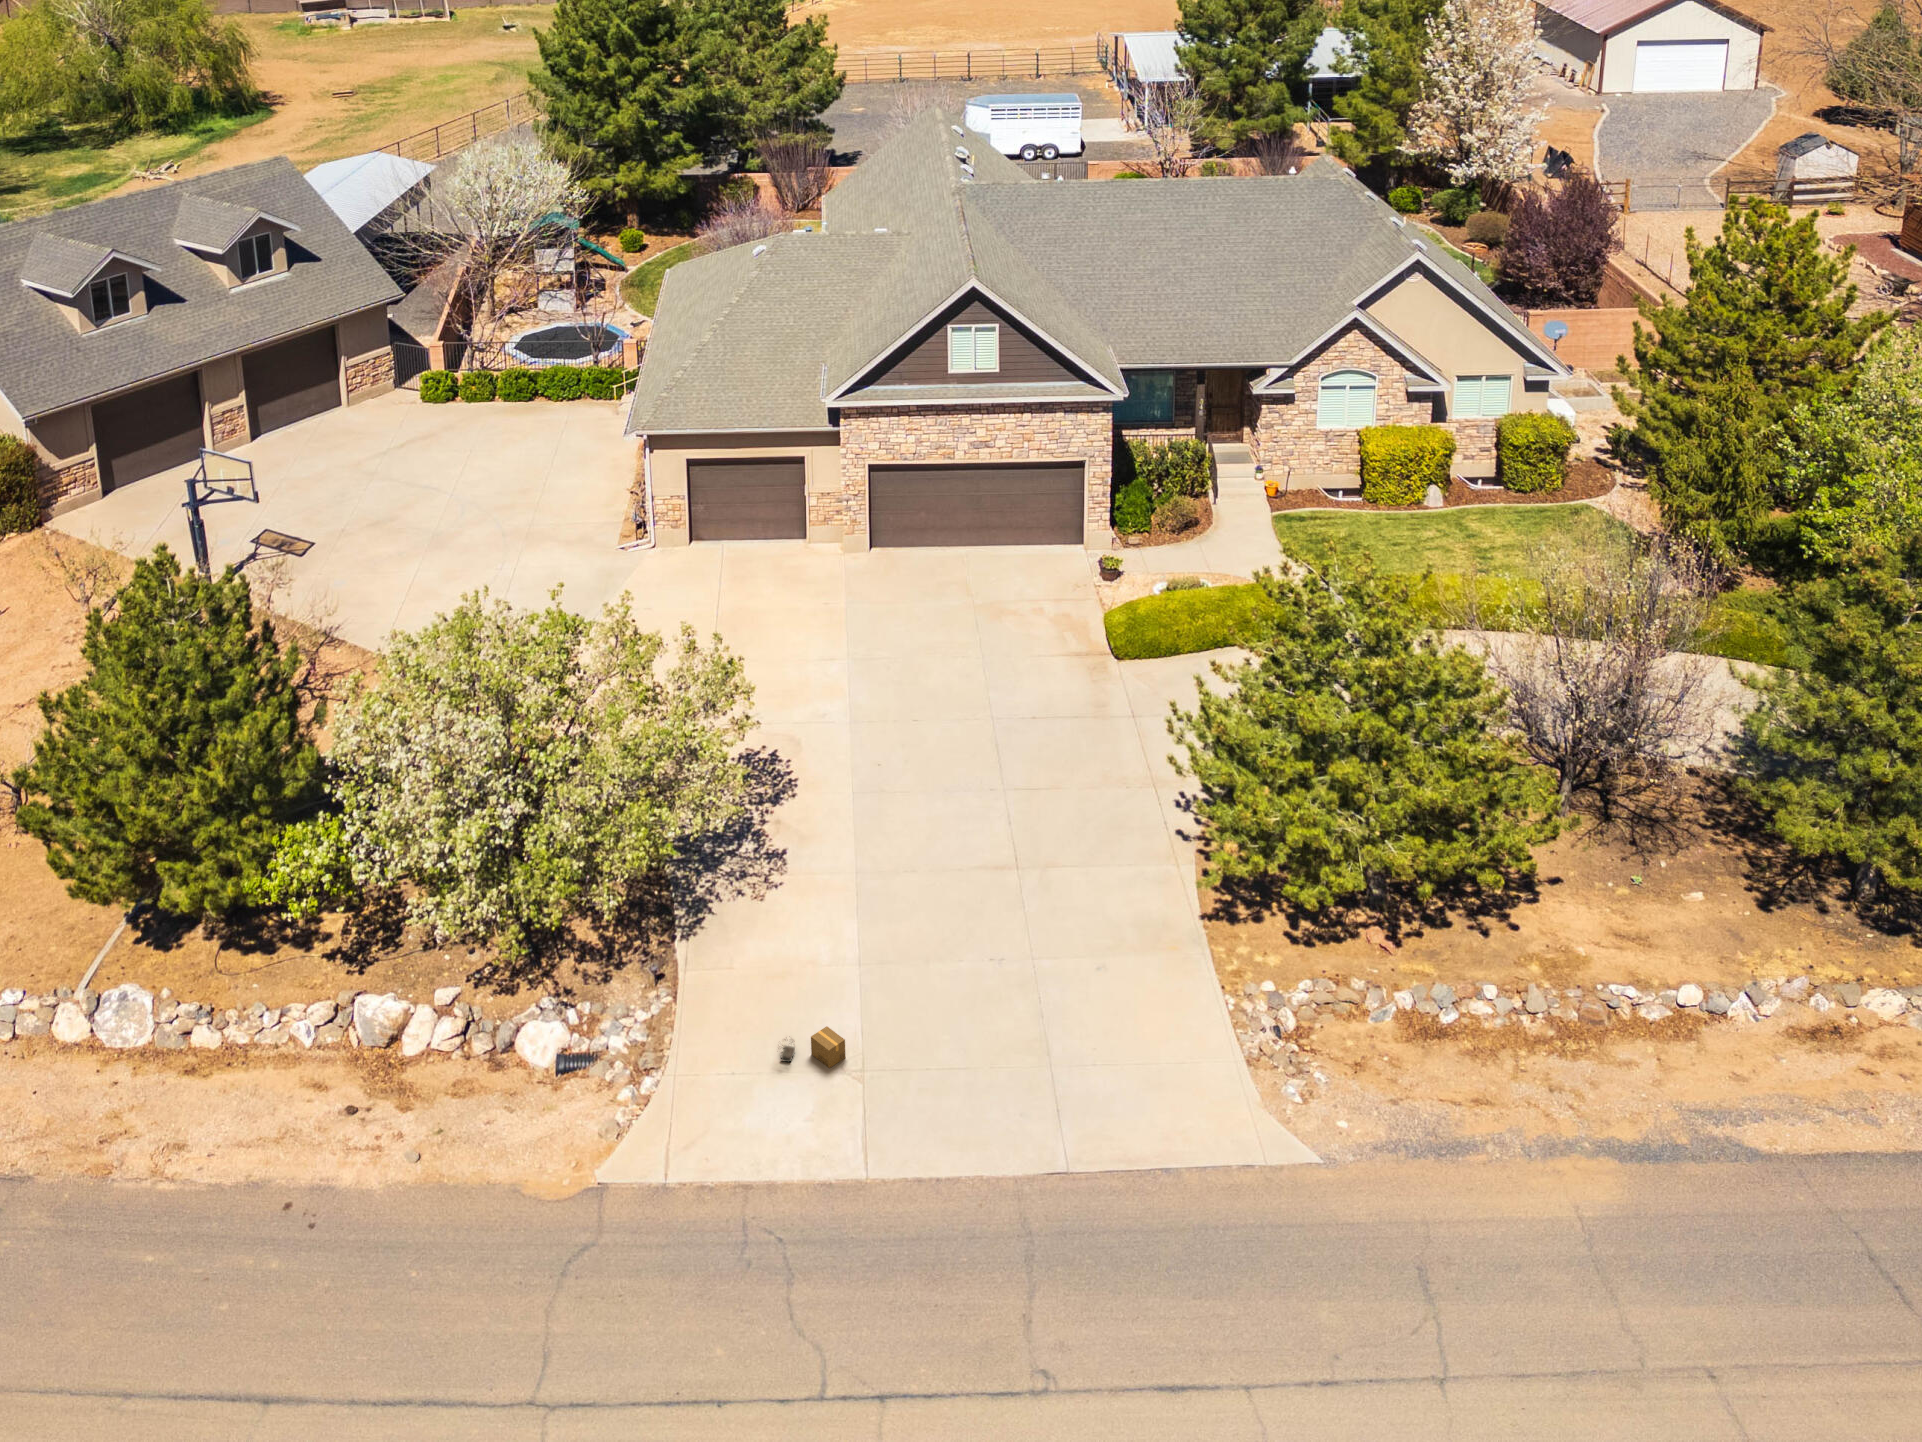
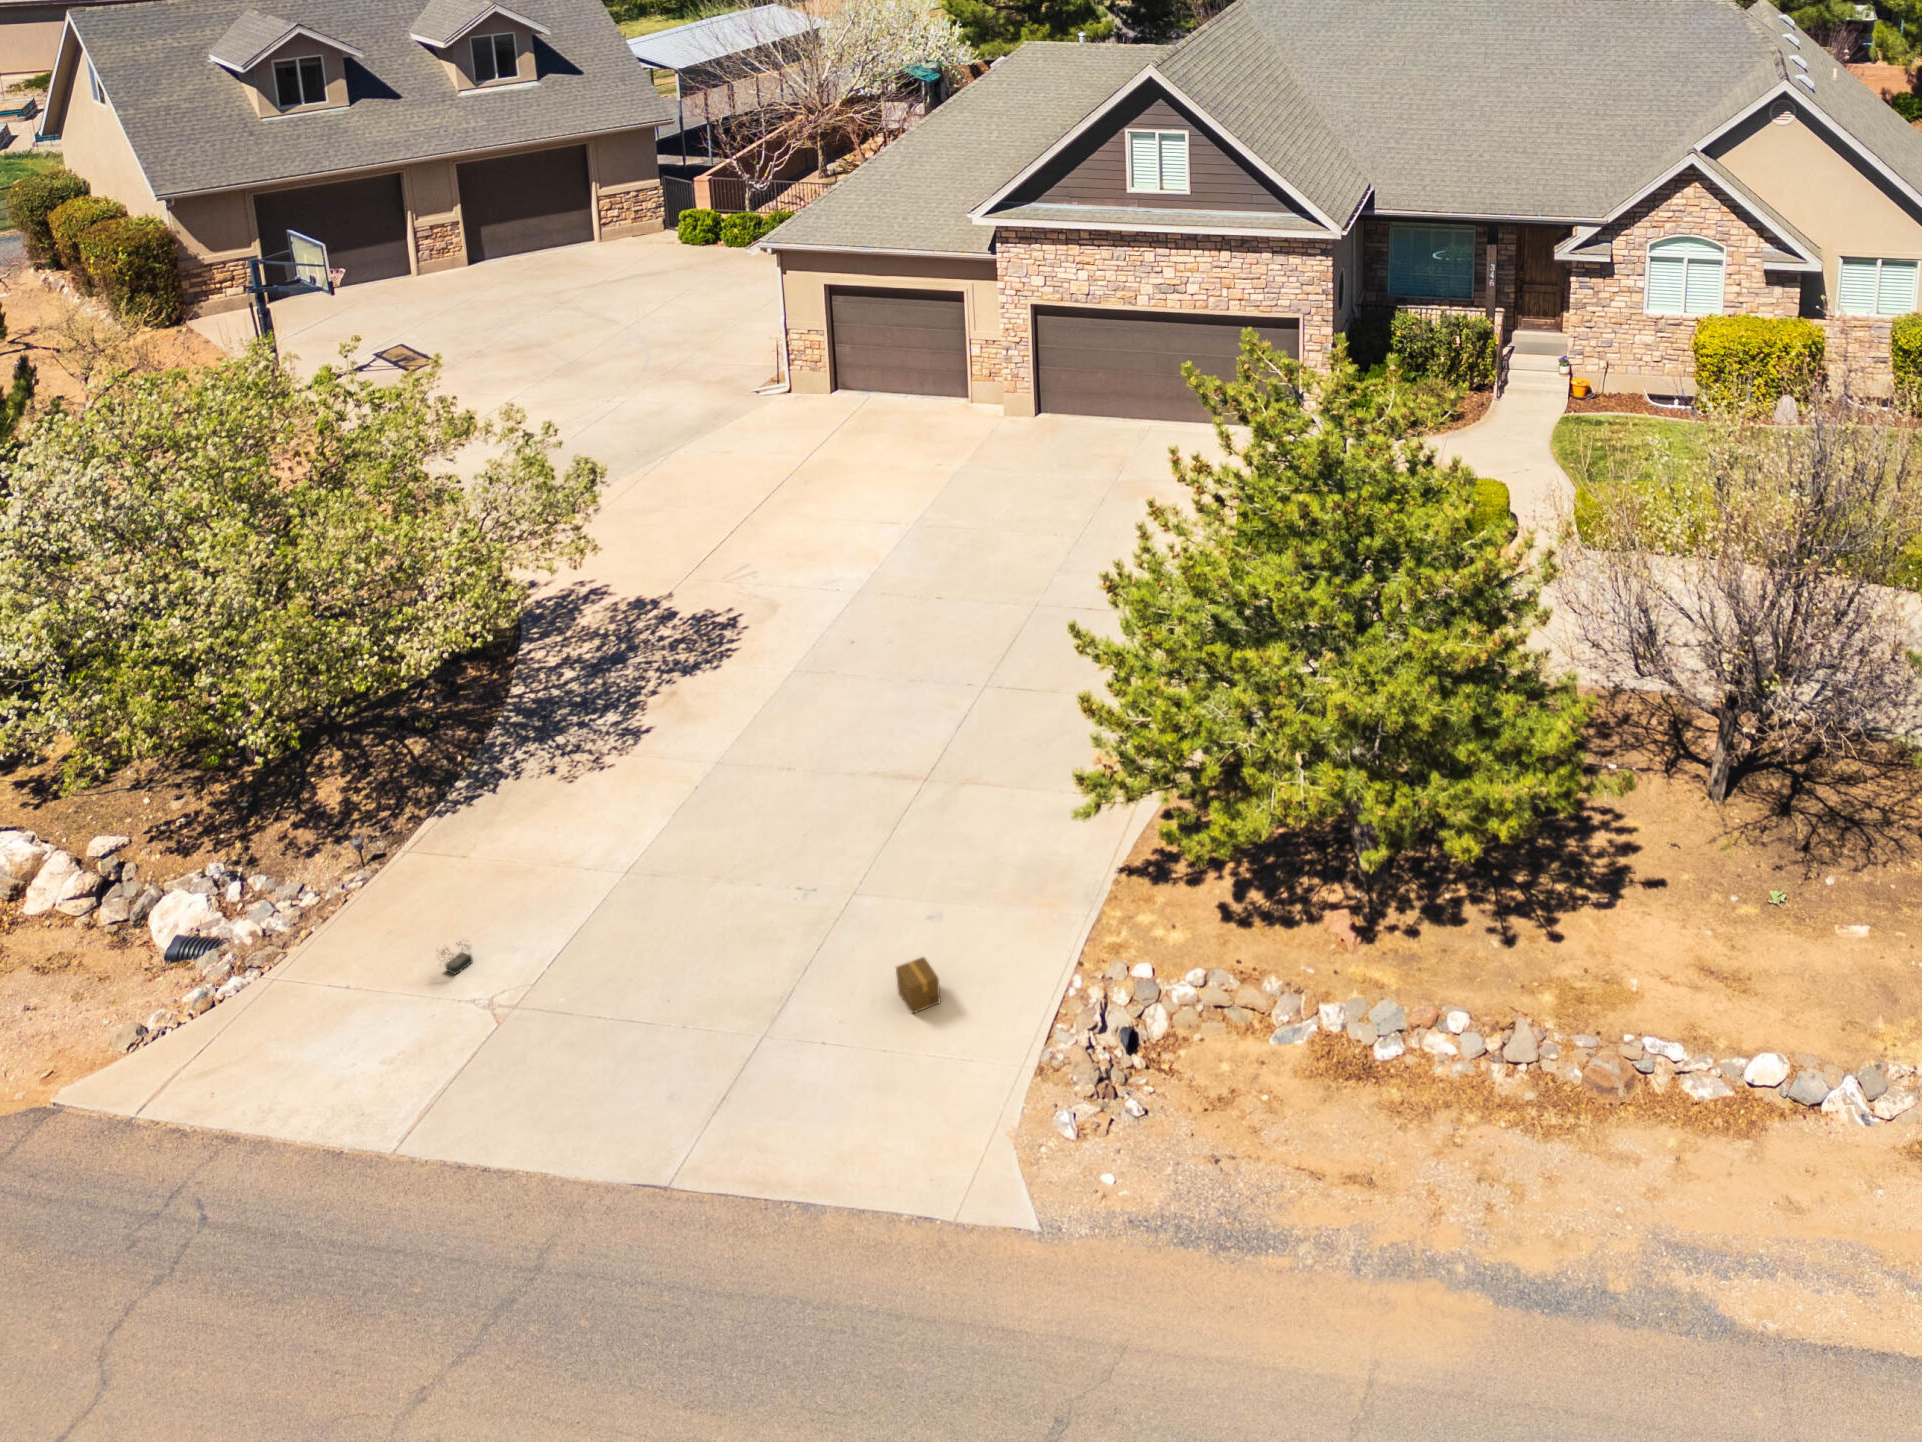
cardboard box: present [811,1026,846,1068] -> present [896,957,940,1013]

